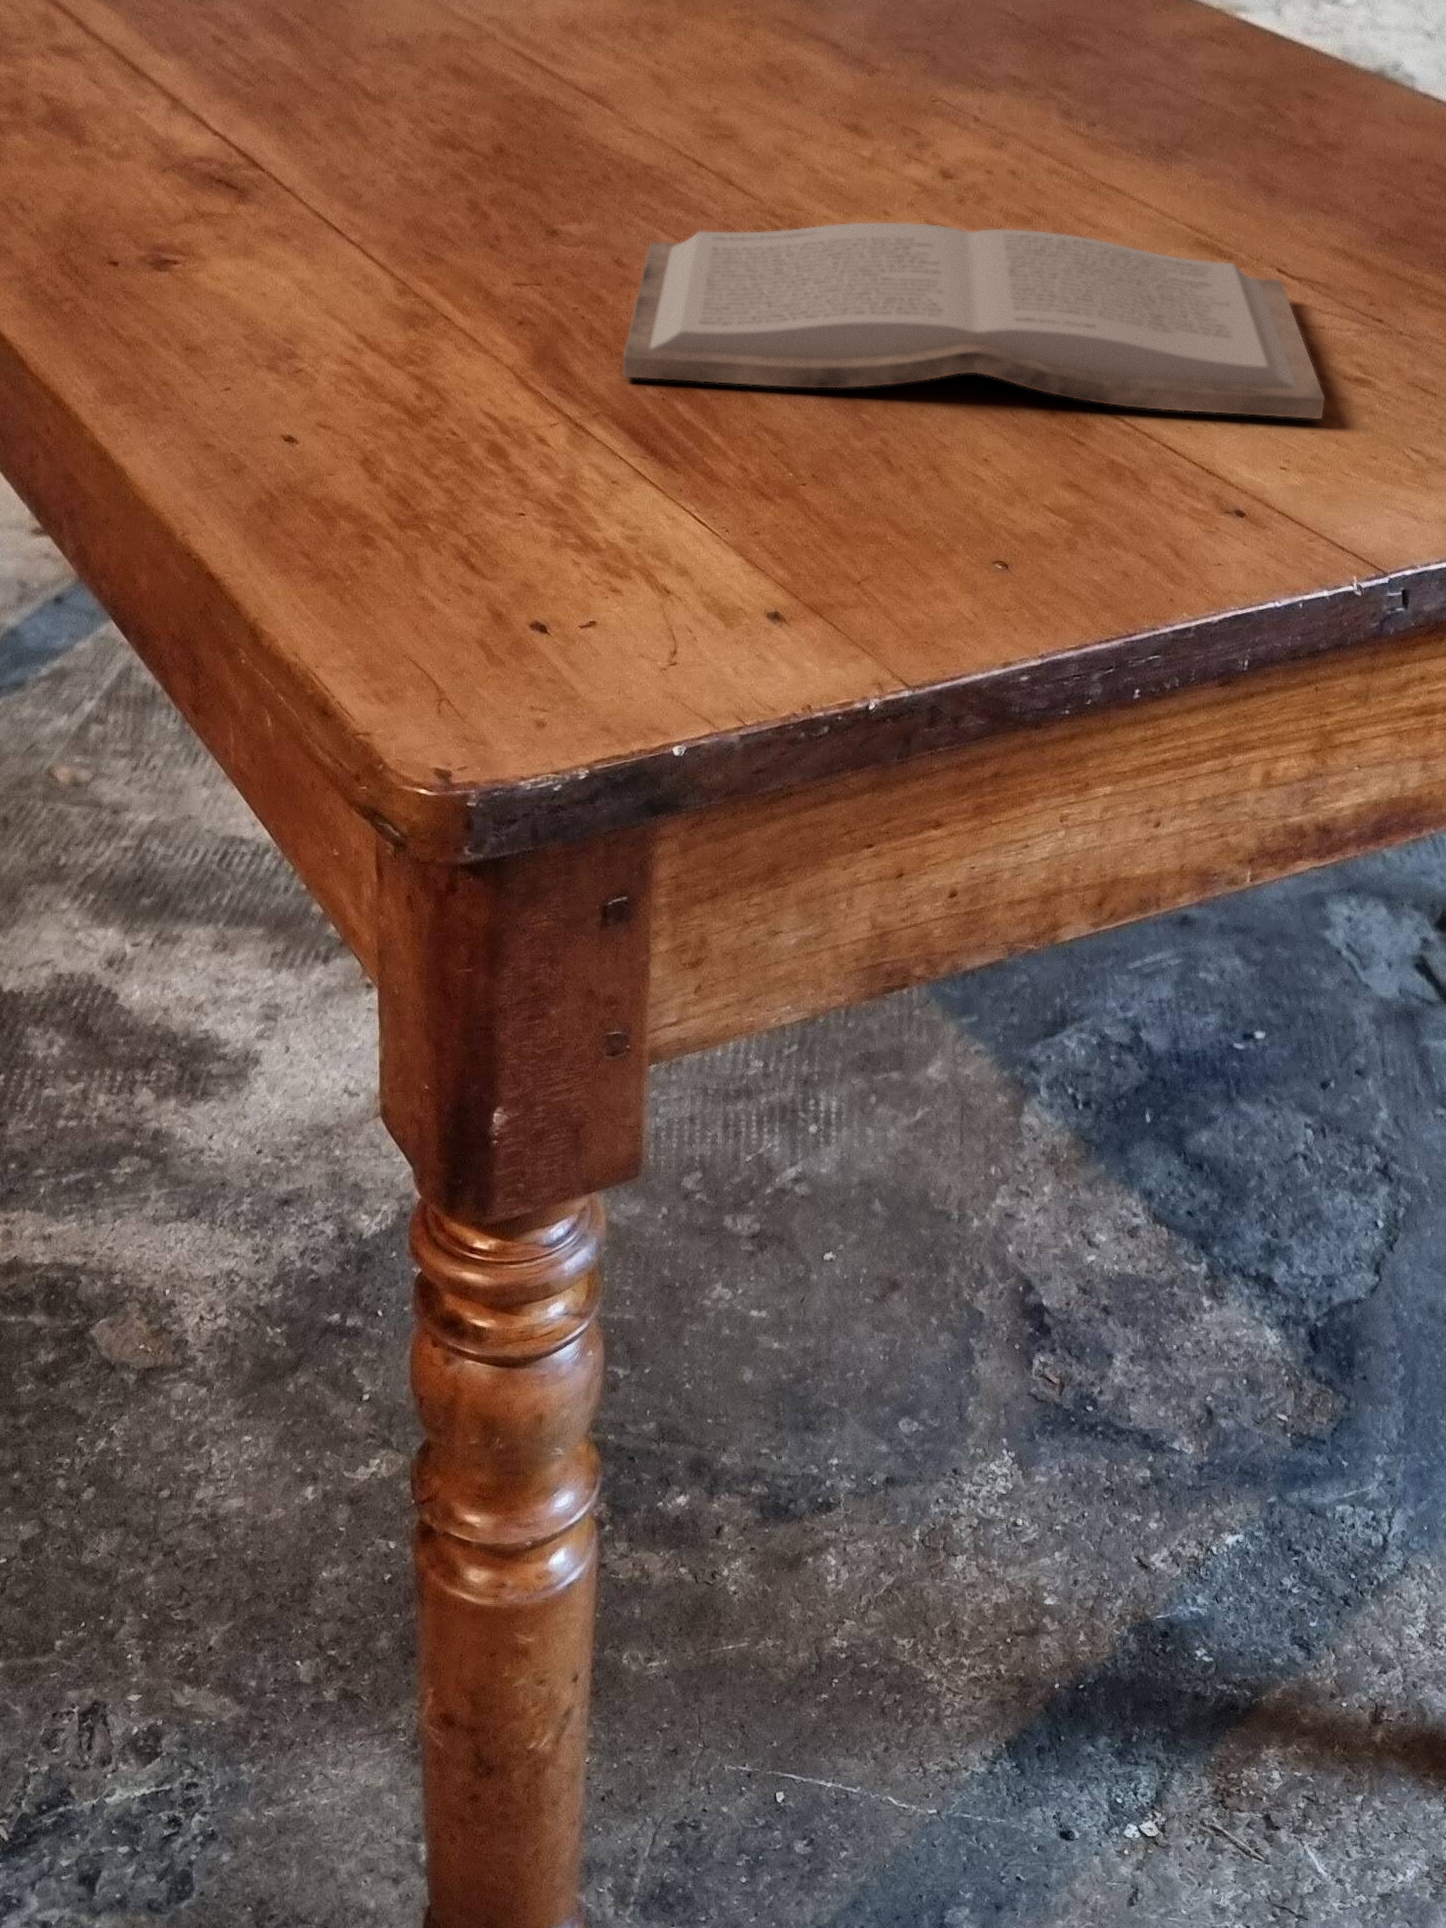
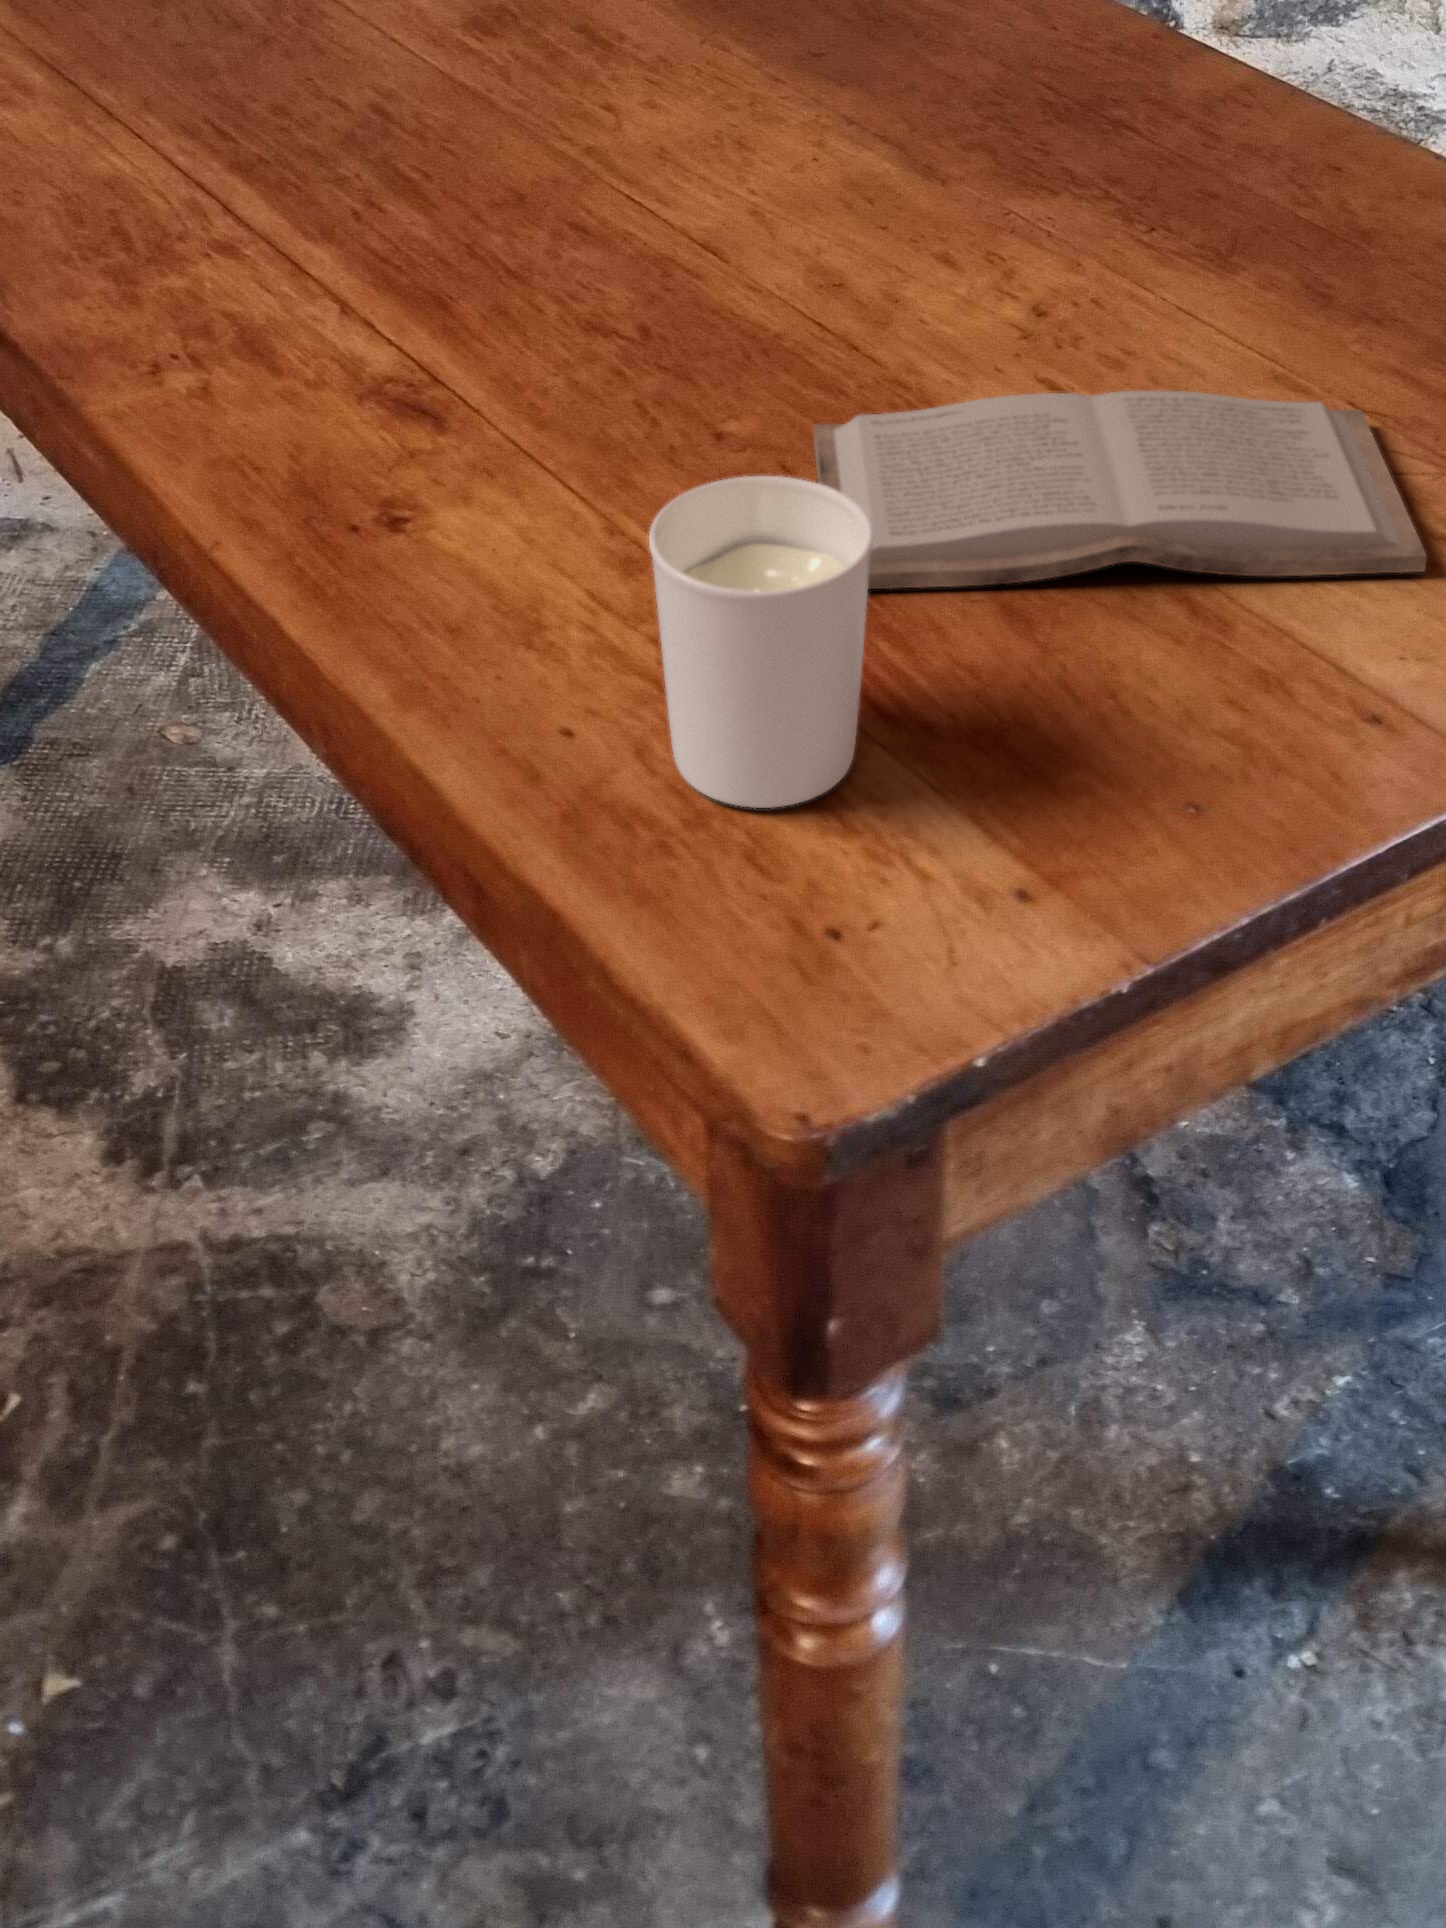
candle holder: none [363,167,630,546] -> present [649,476,874,808]

